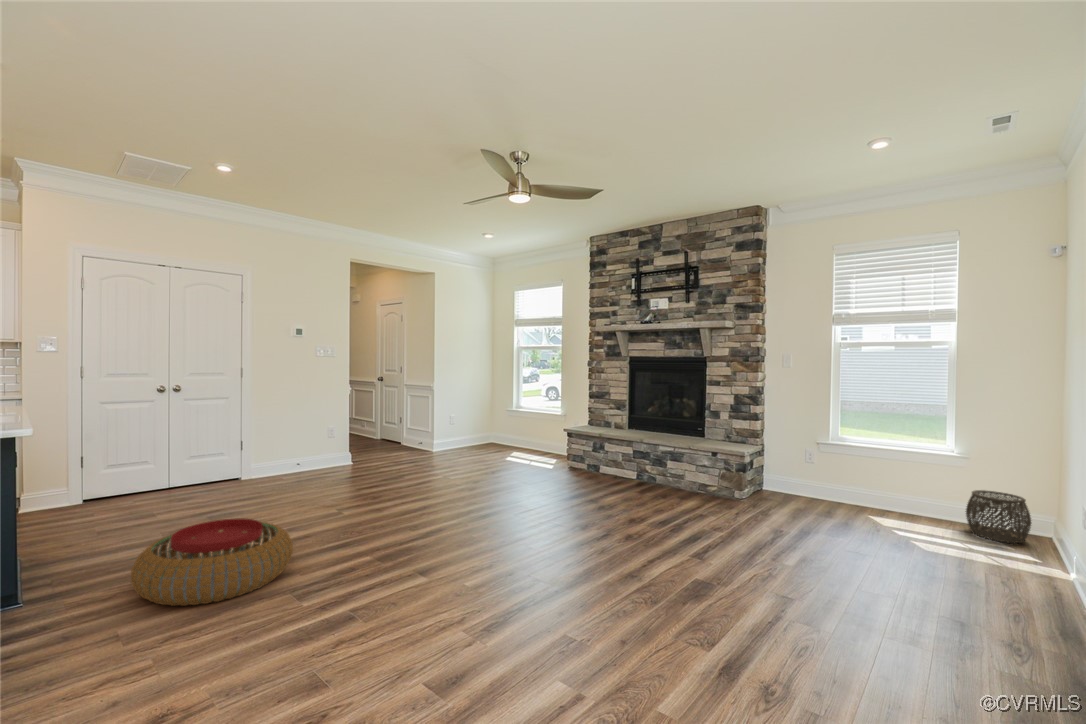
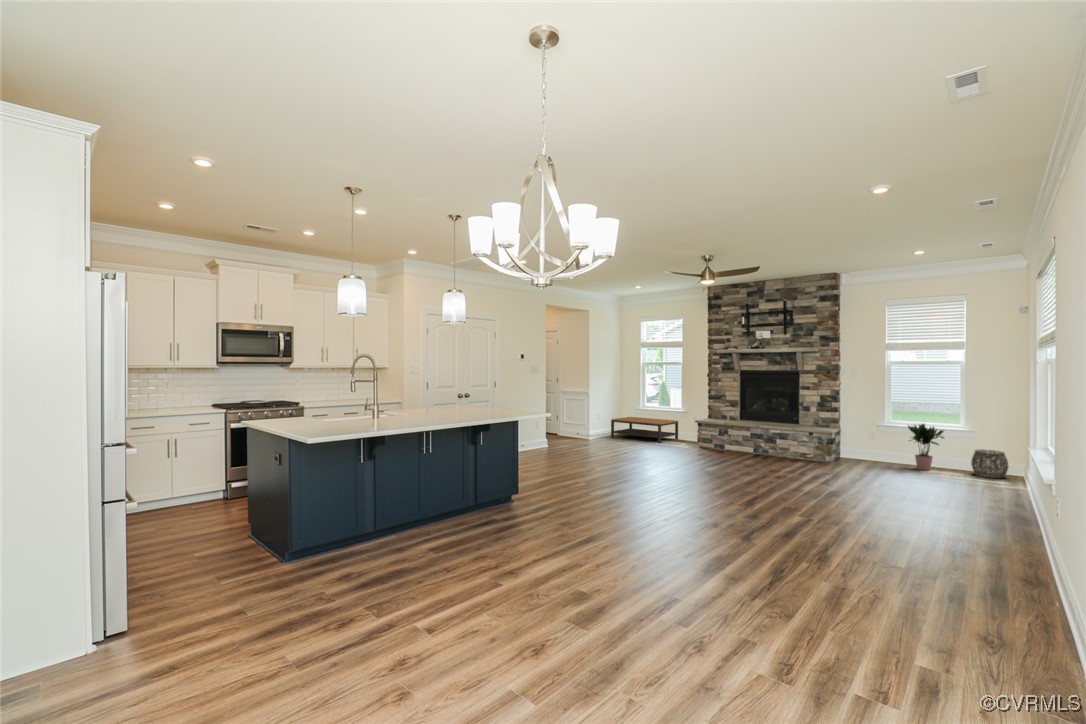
coffee table: none [466,420,555,459] -> present [611,417,678,443]
potted plant: none [860,440,926,521] -> present [908,424,944,470]
pouf: present [131,518,293,606] -> none [559,465,626,499]

